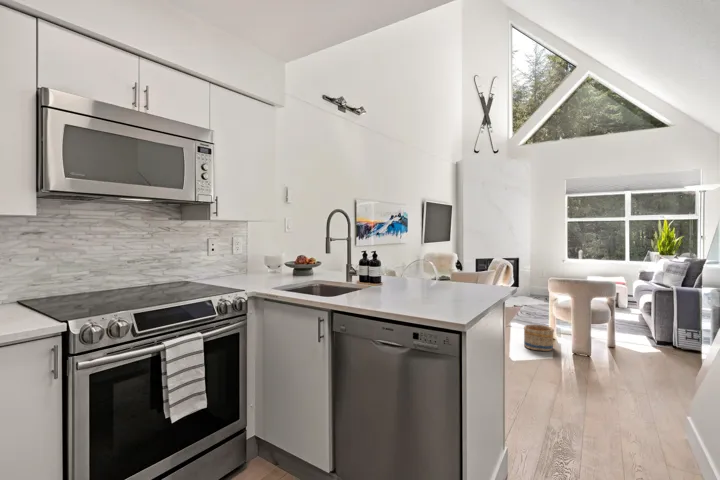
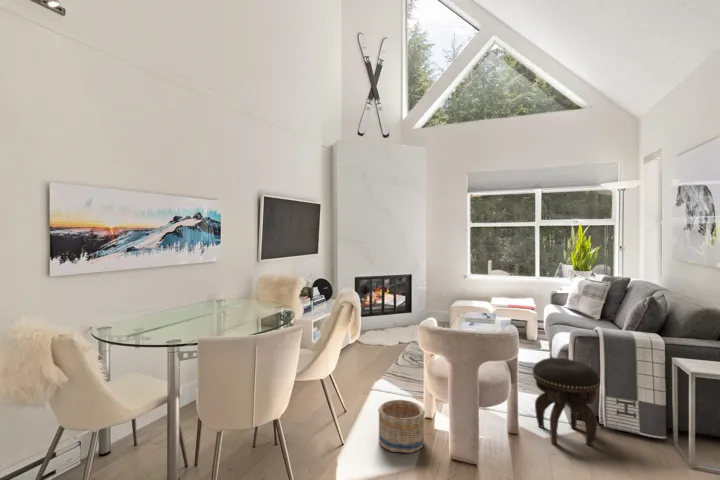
footstool: none [625,303,672,355] -> present [533,358,600,446]

